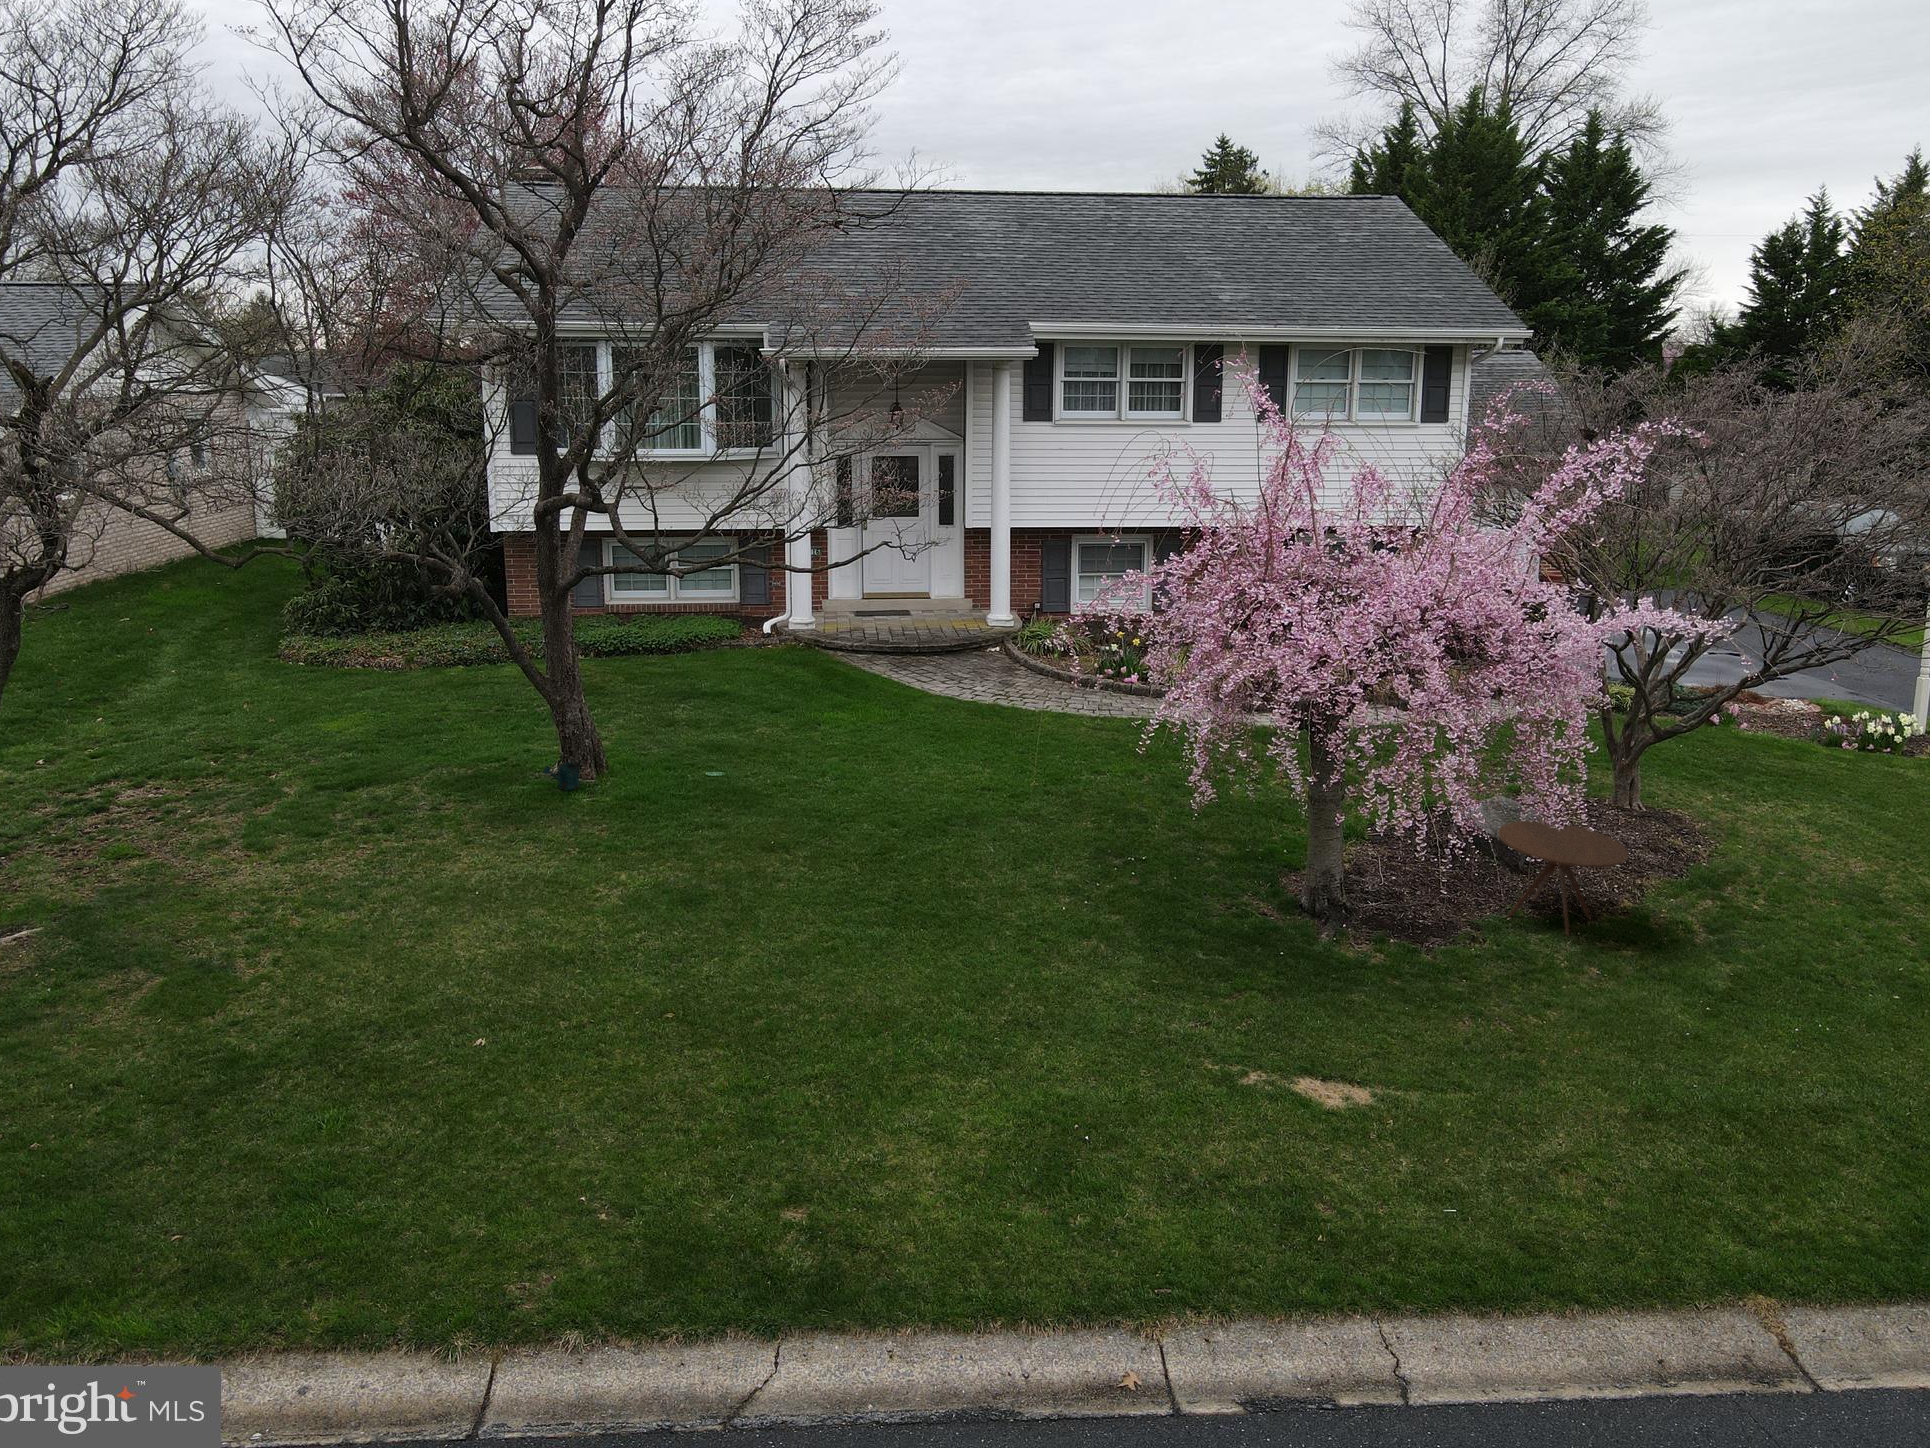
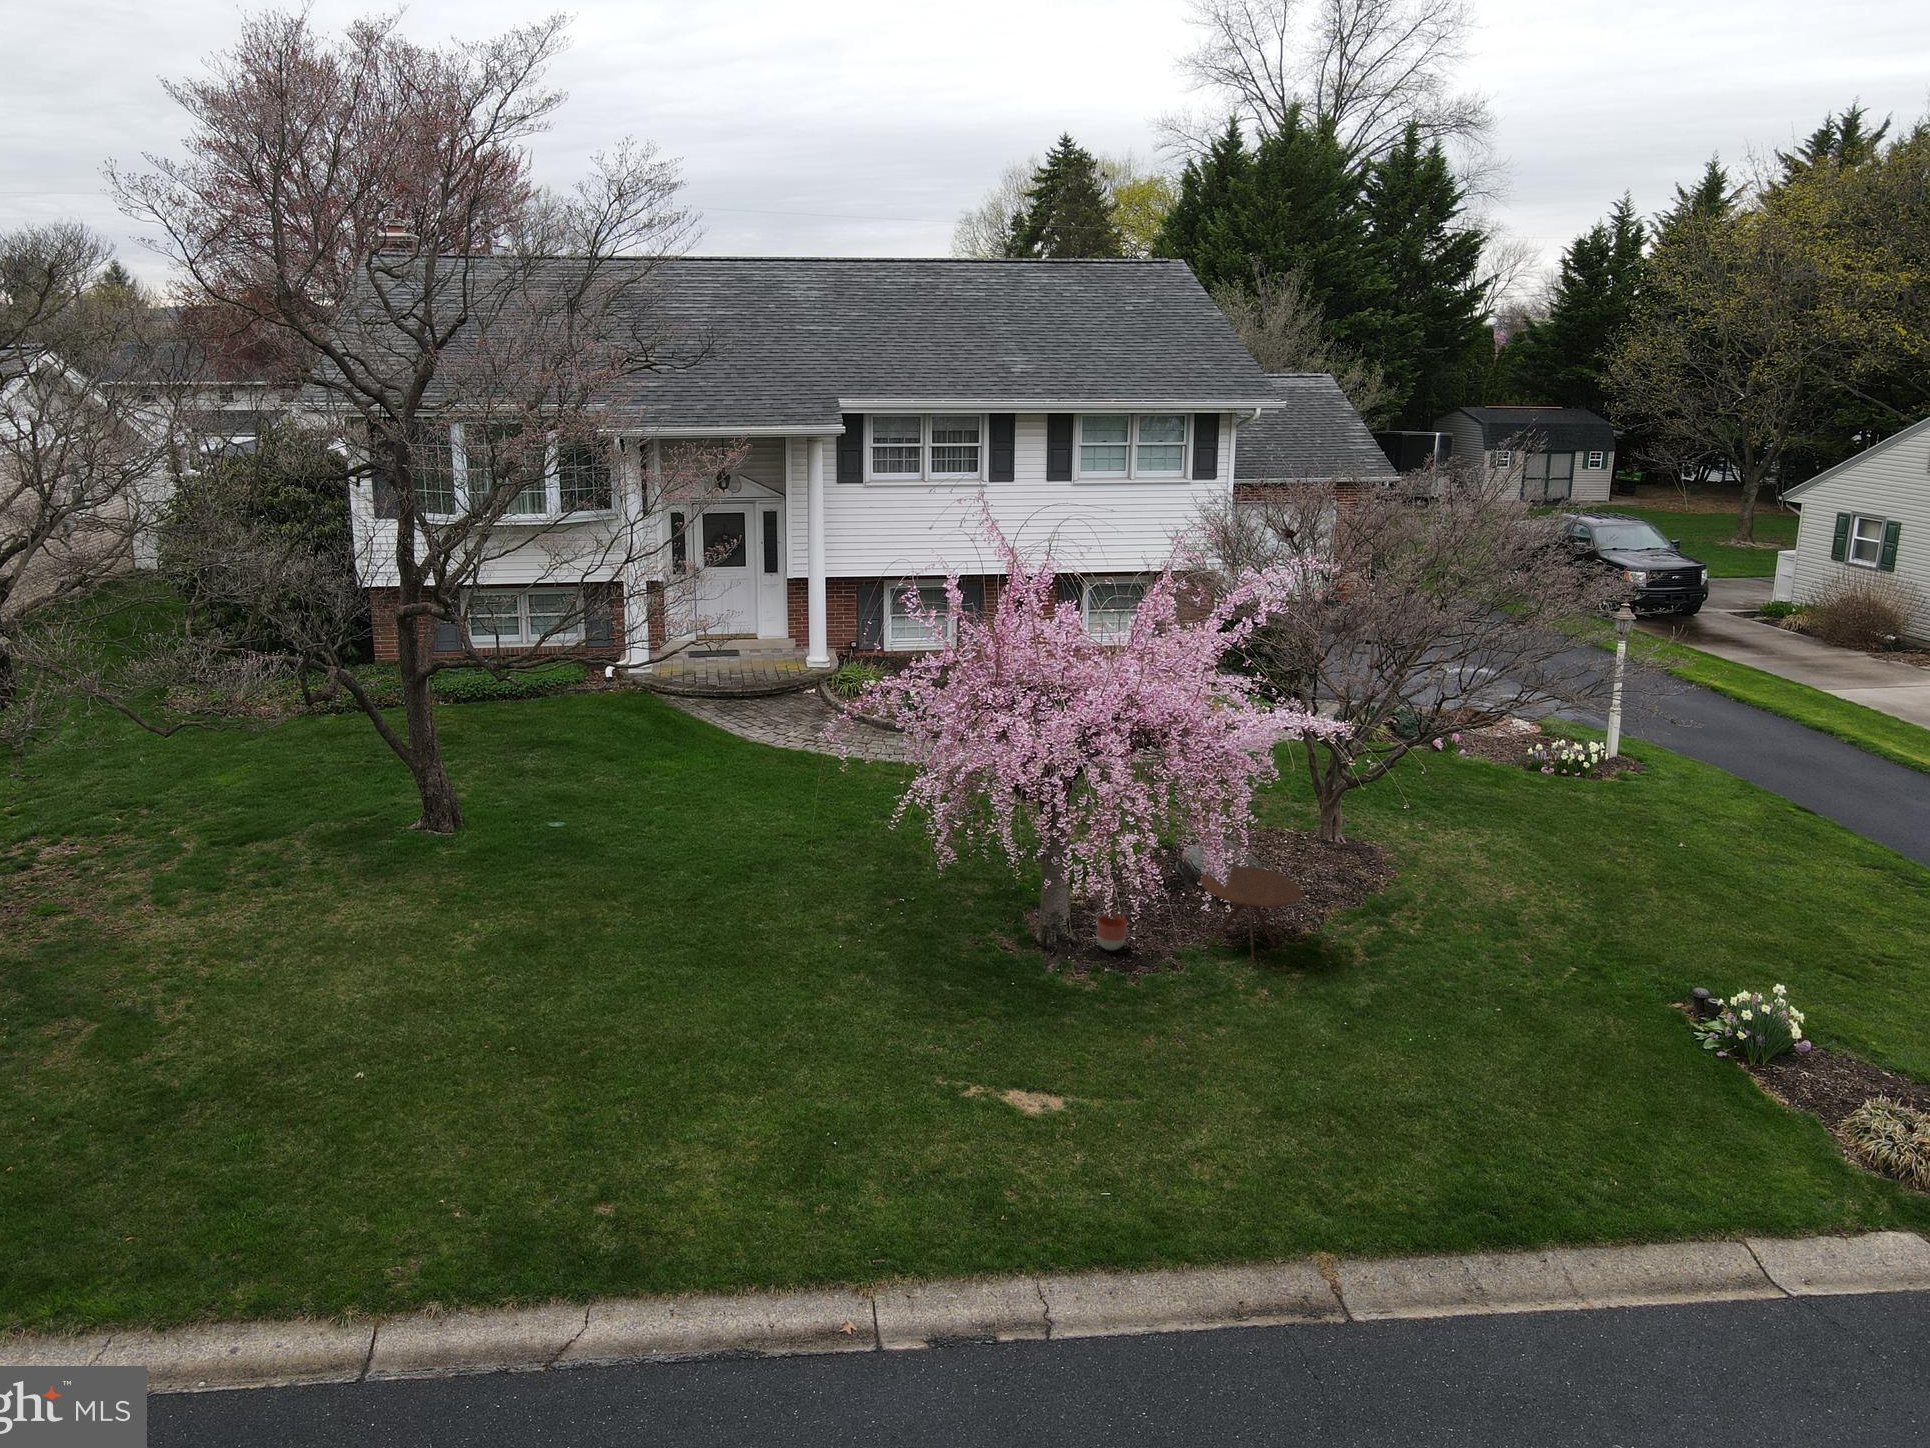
watering can: present [543,761,581,790] -> none [402,819,435,848]
planter: none [1371,875,1410,918] -> present [1096,915,1127,950]

